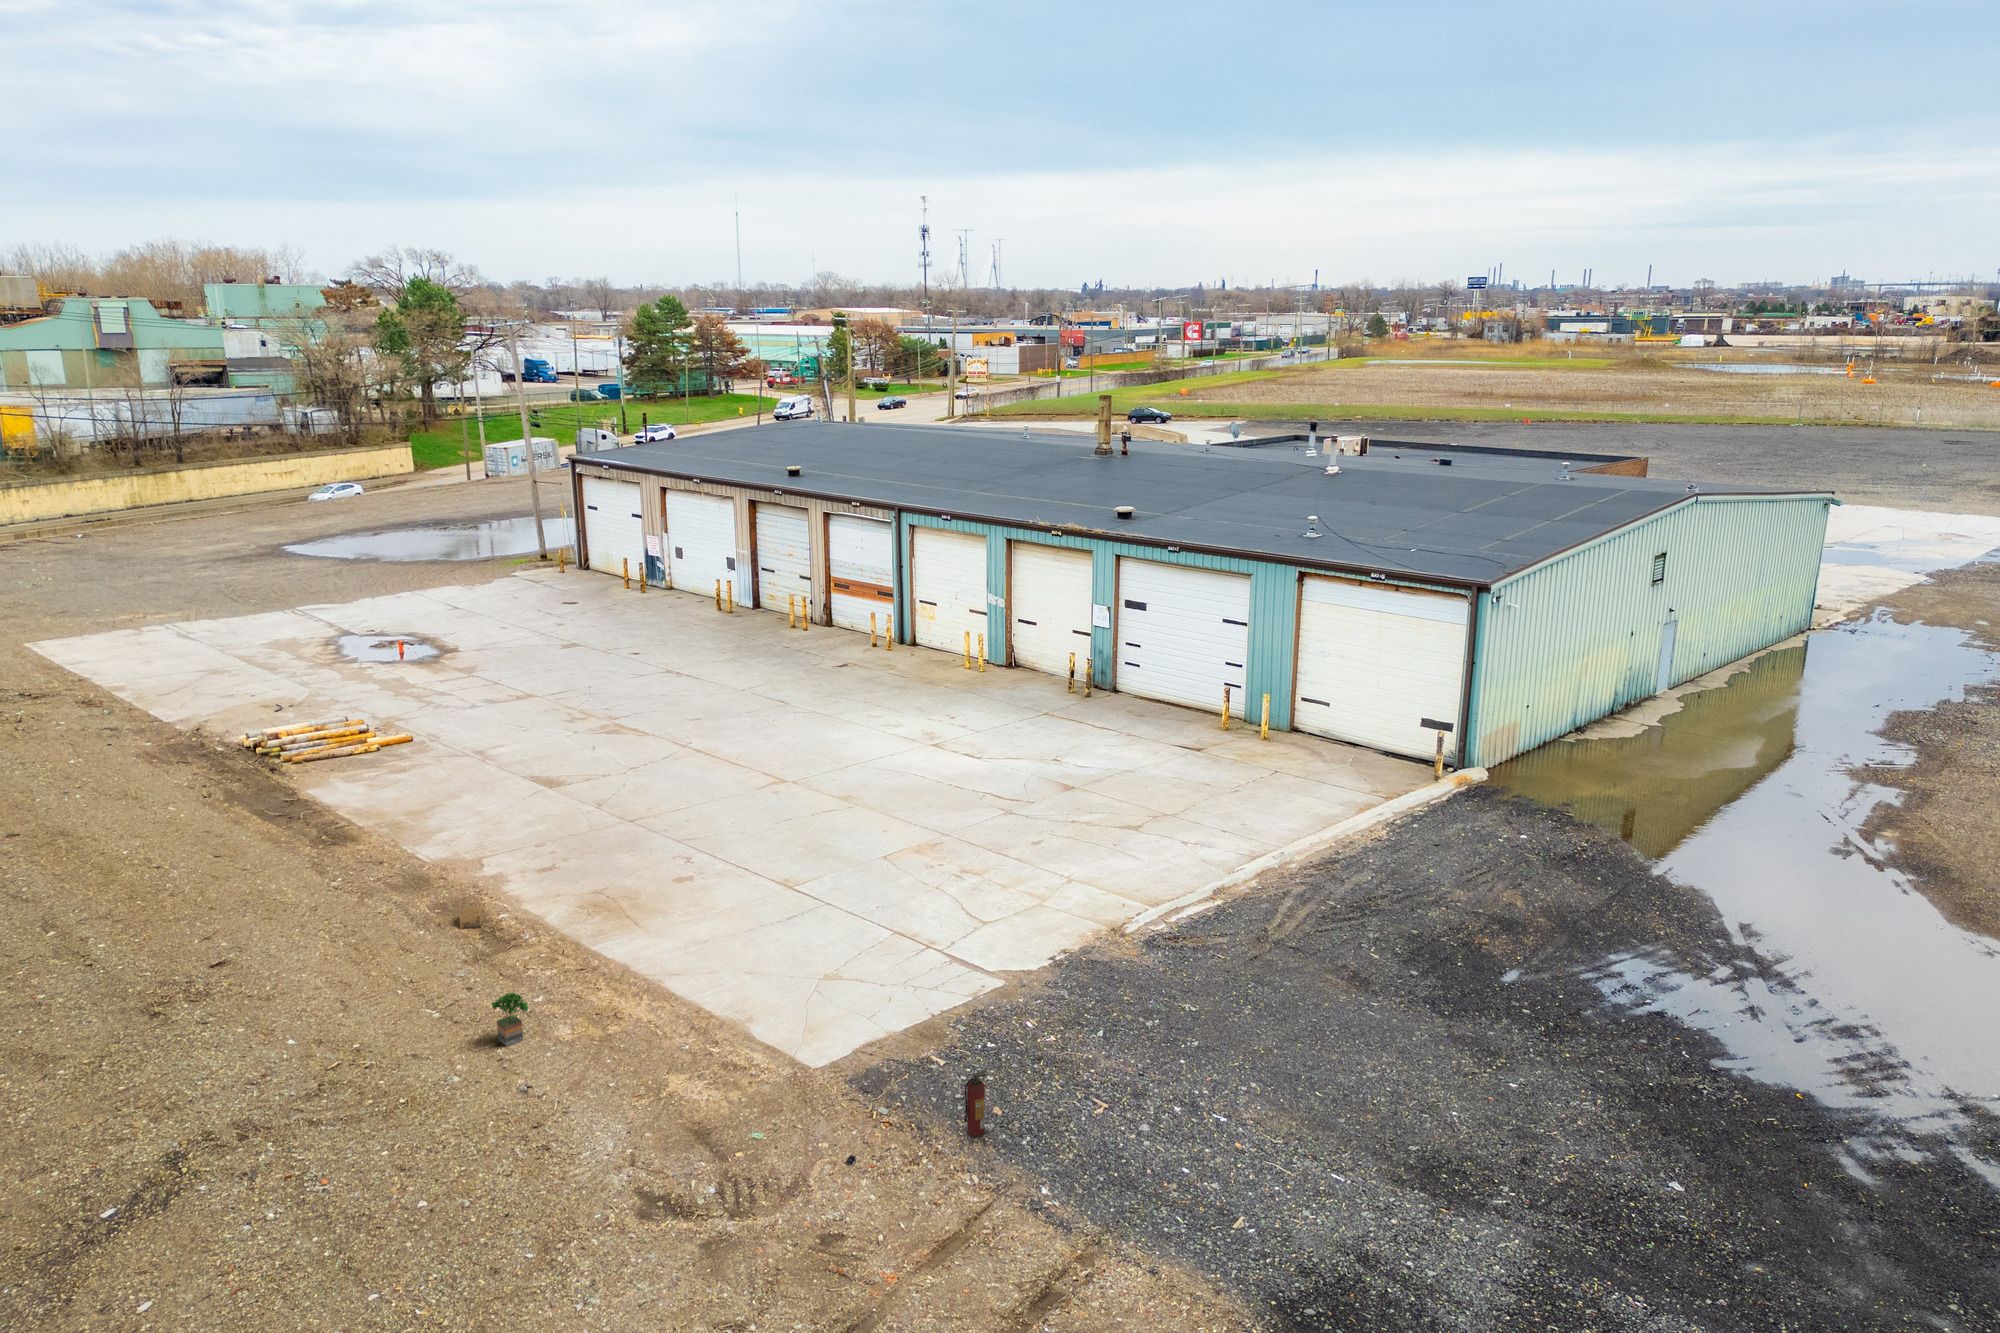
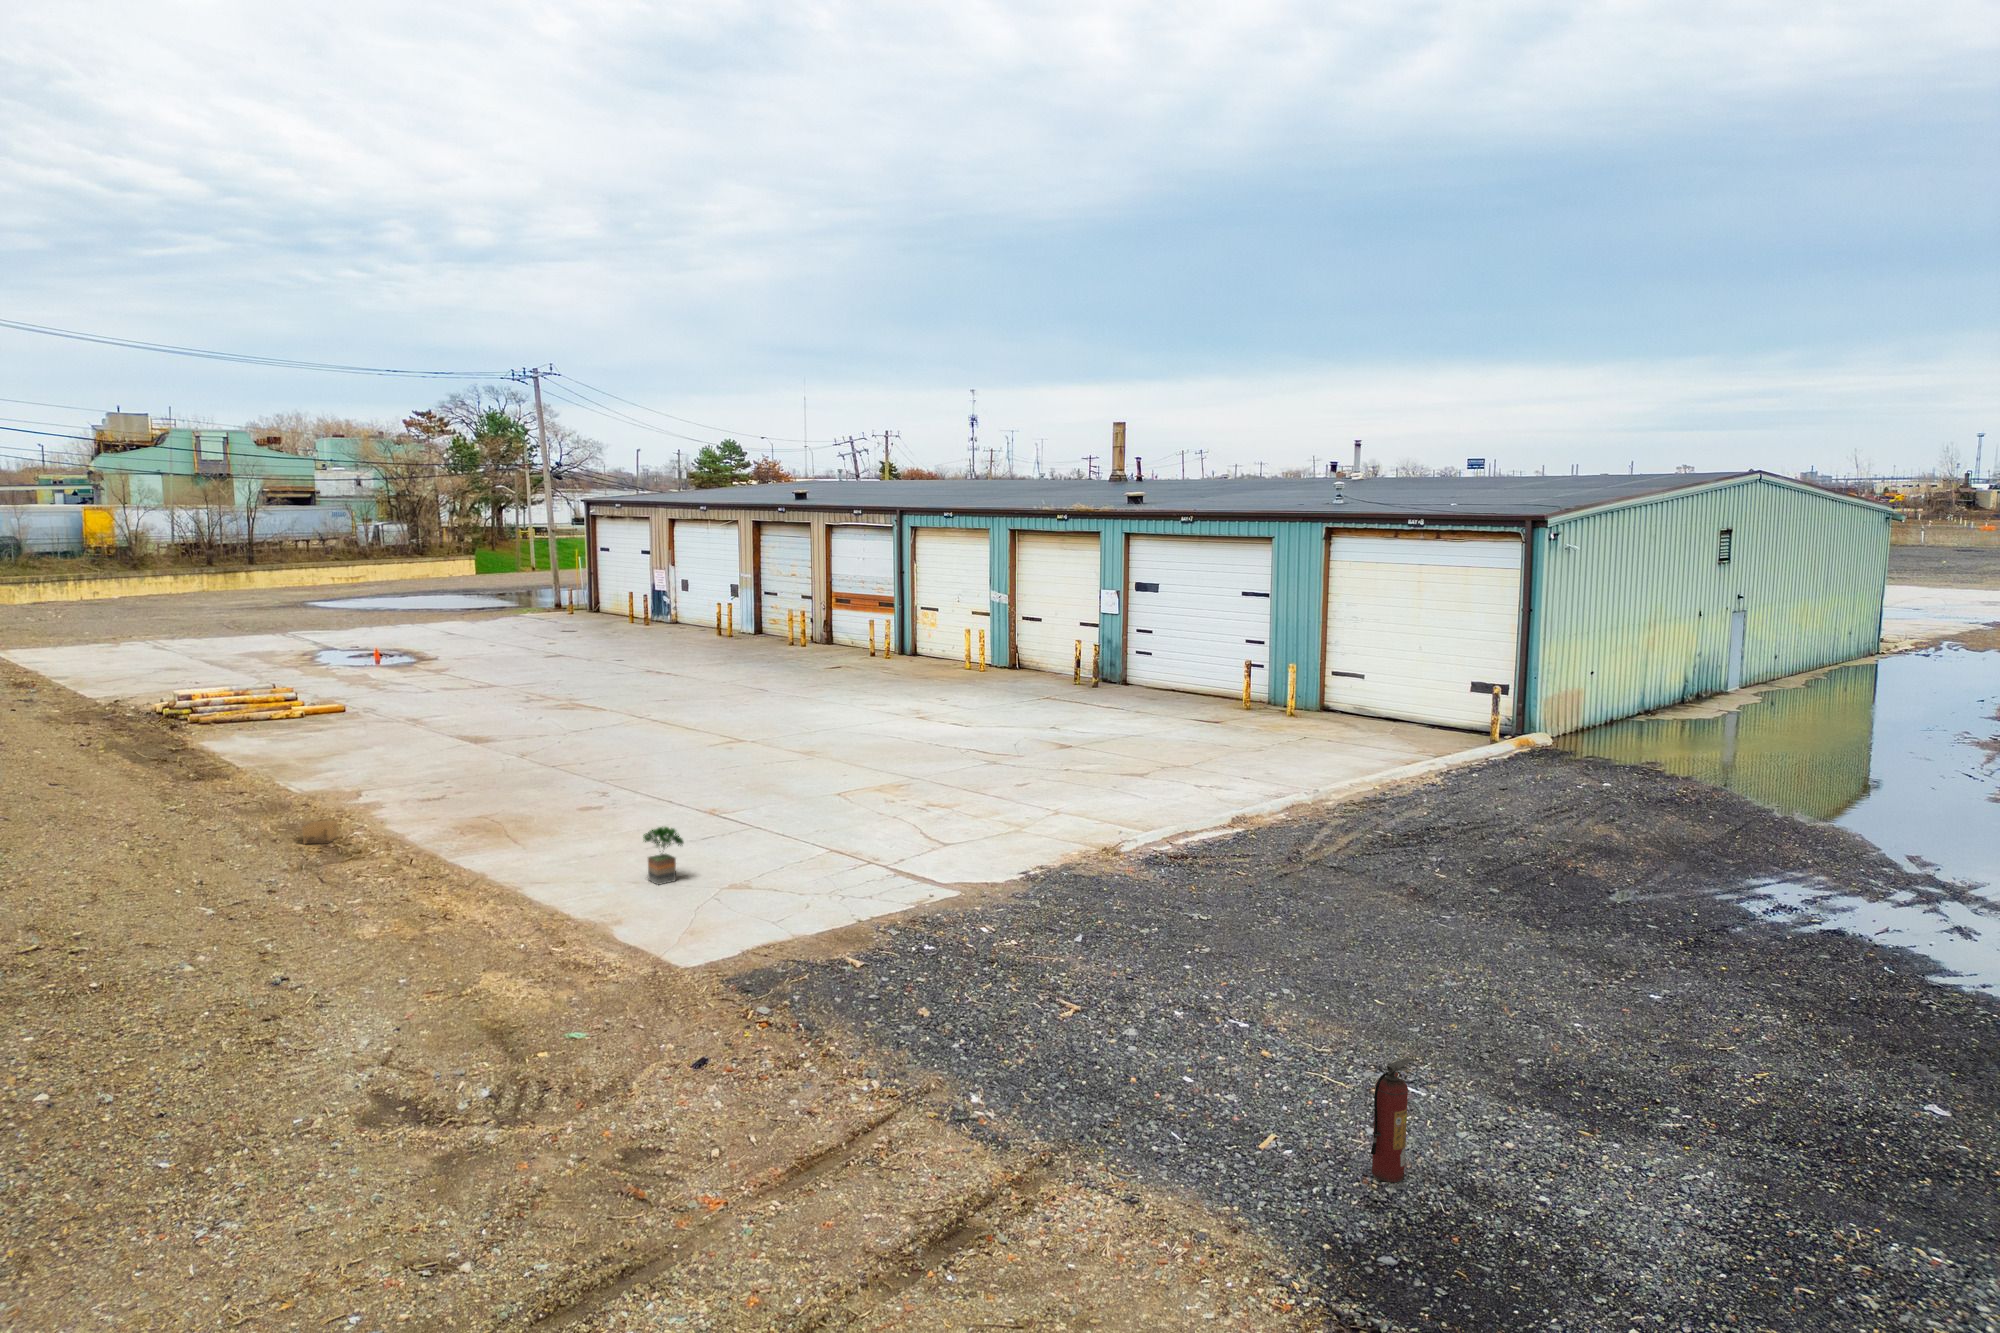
potted tree: present [491,992,528,1046] -> present [643,827,683,885]
fire extinguisher: present [964,1069,987,1137] -> present [1371,1057,1411,1182]

